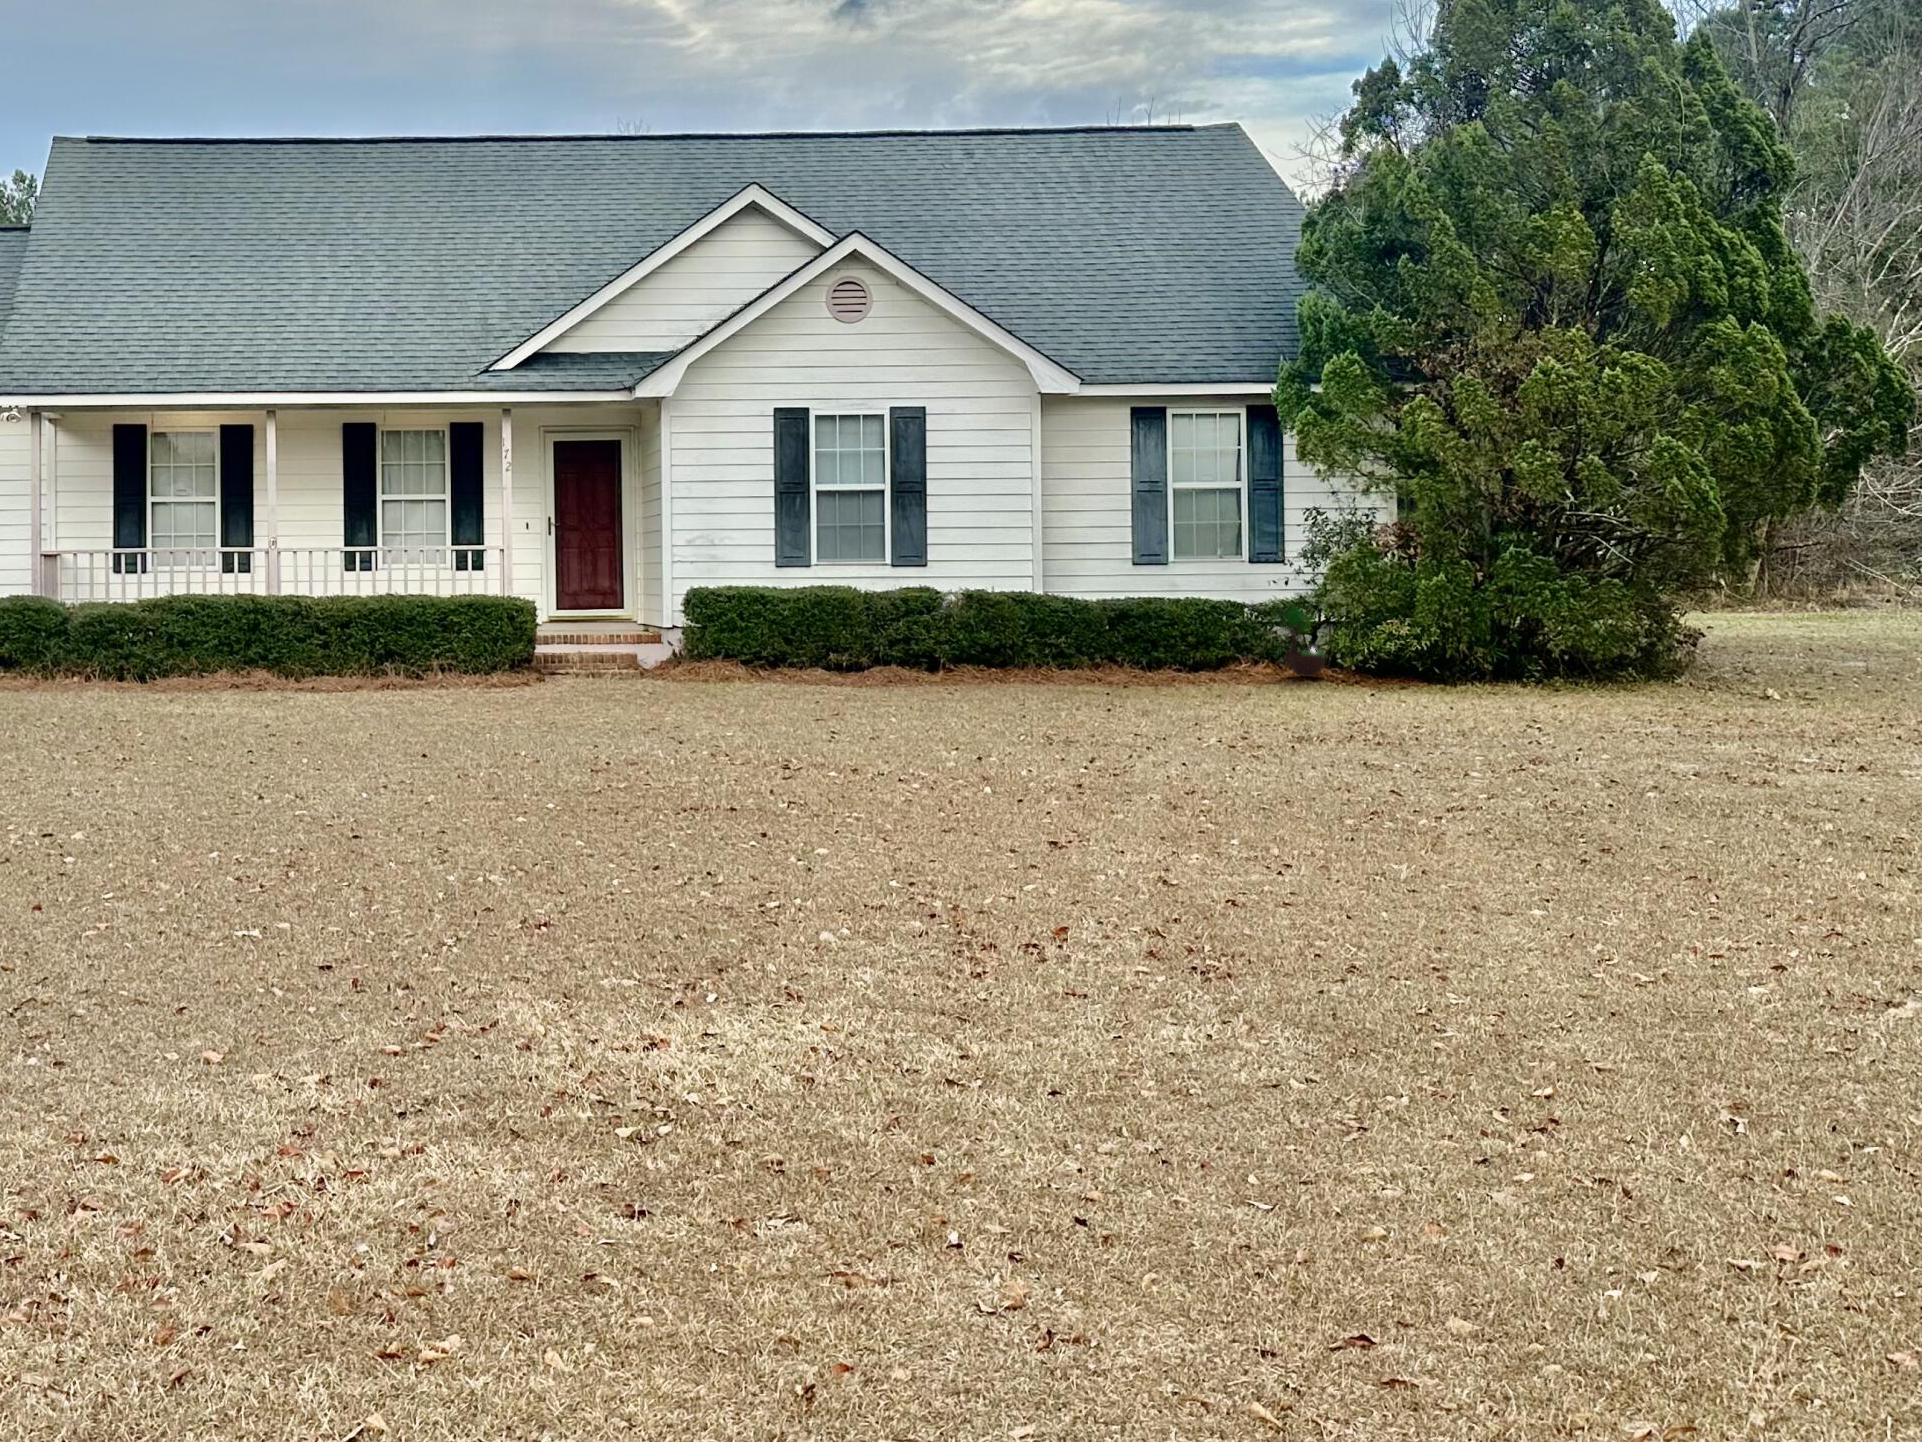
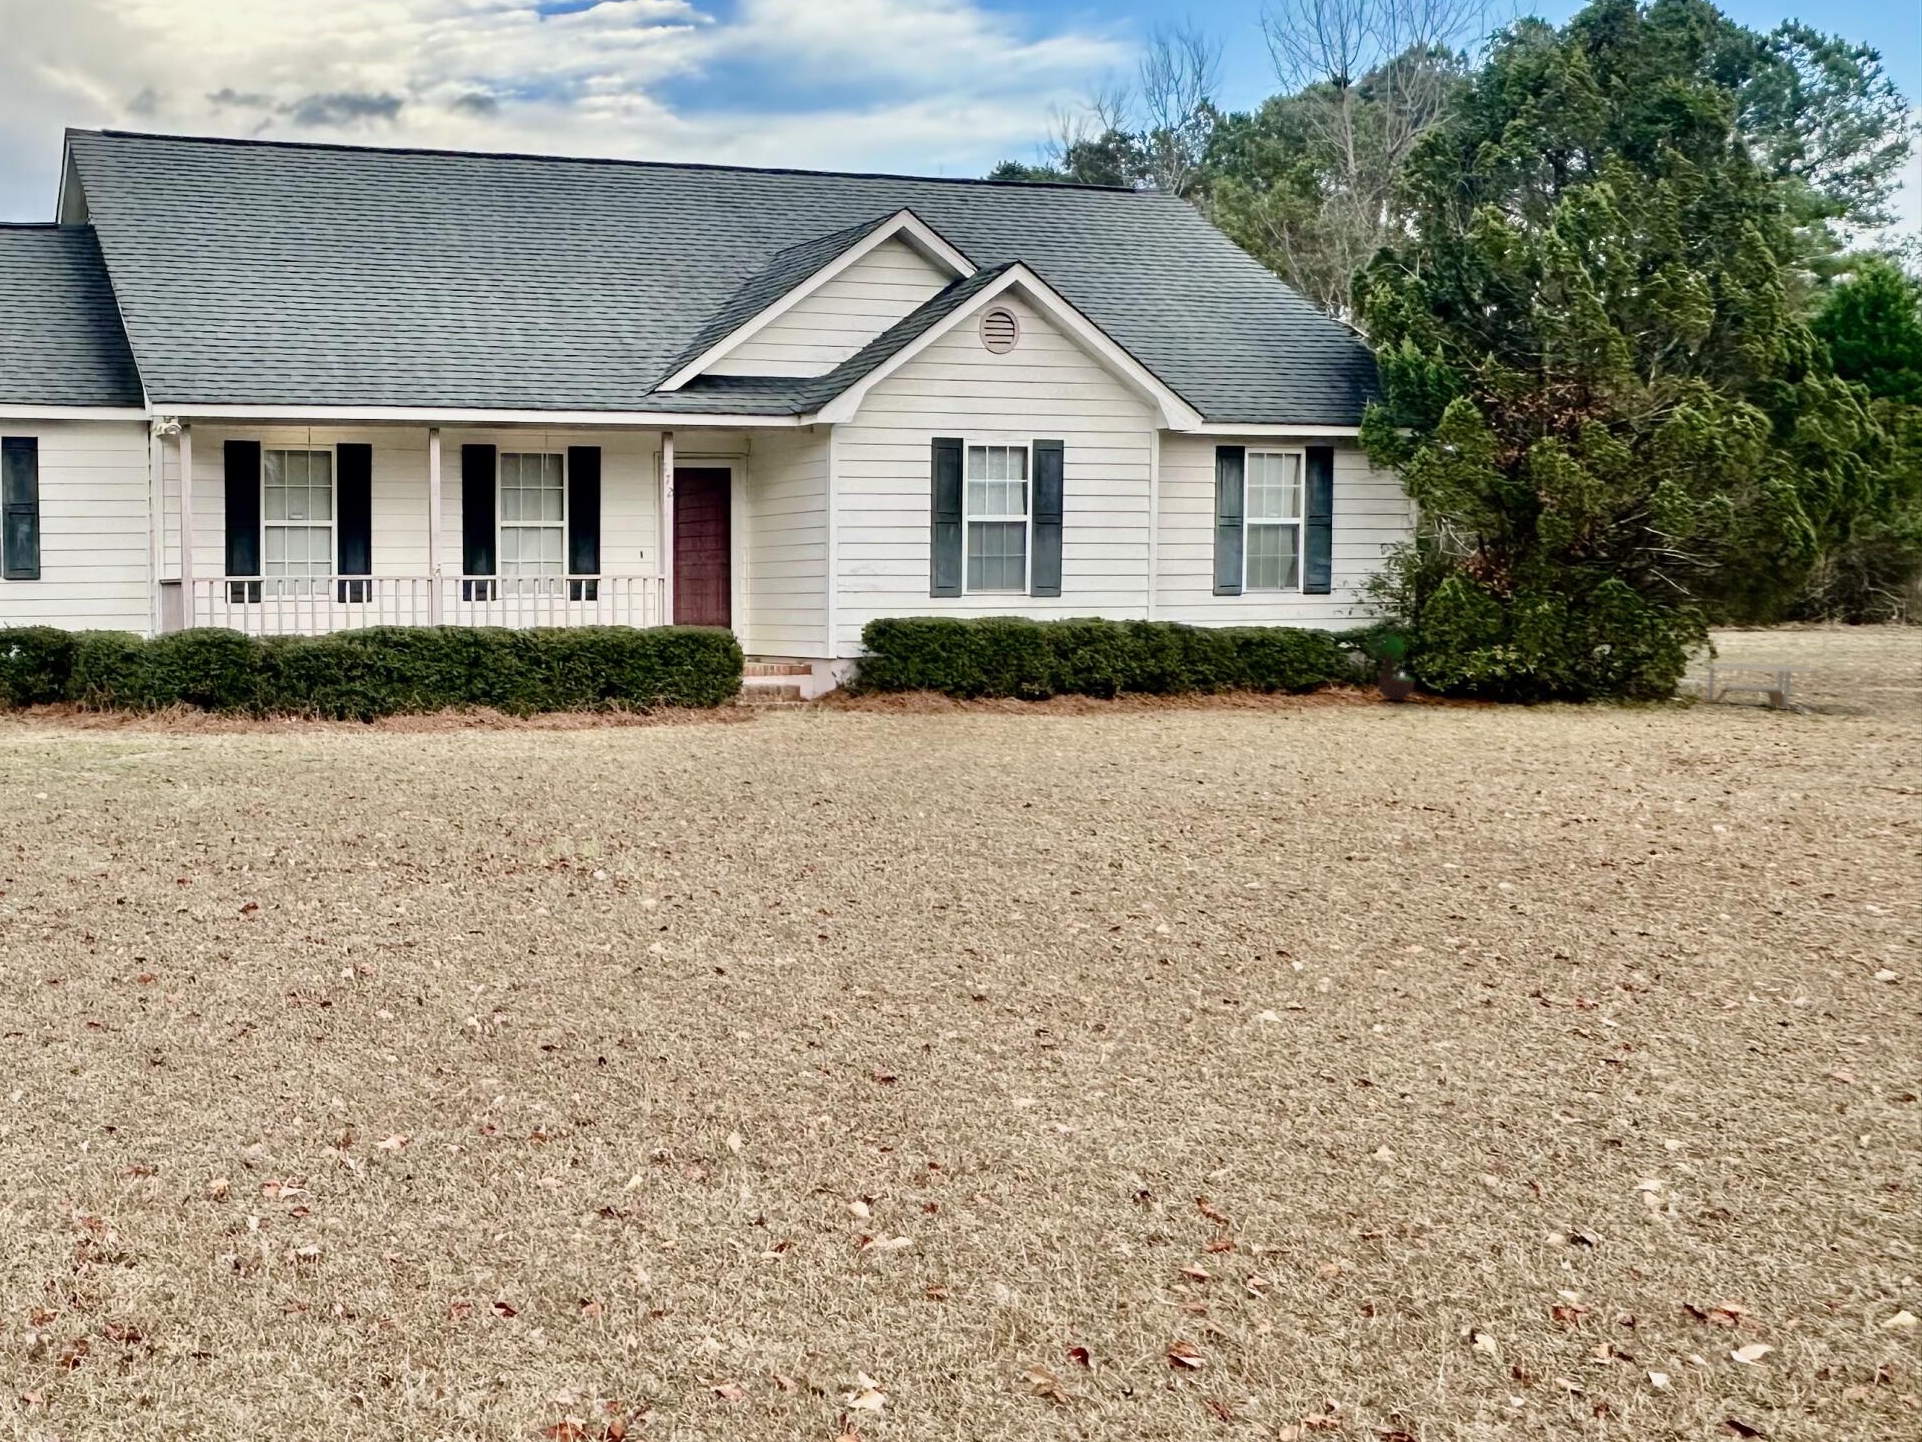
round table: none [1673,640,1809,693] -> present [1705,664,1818,709]

